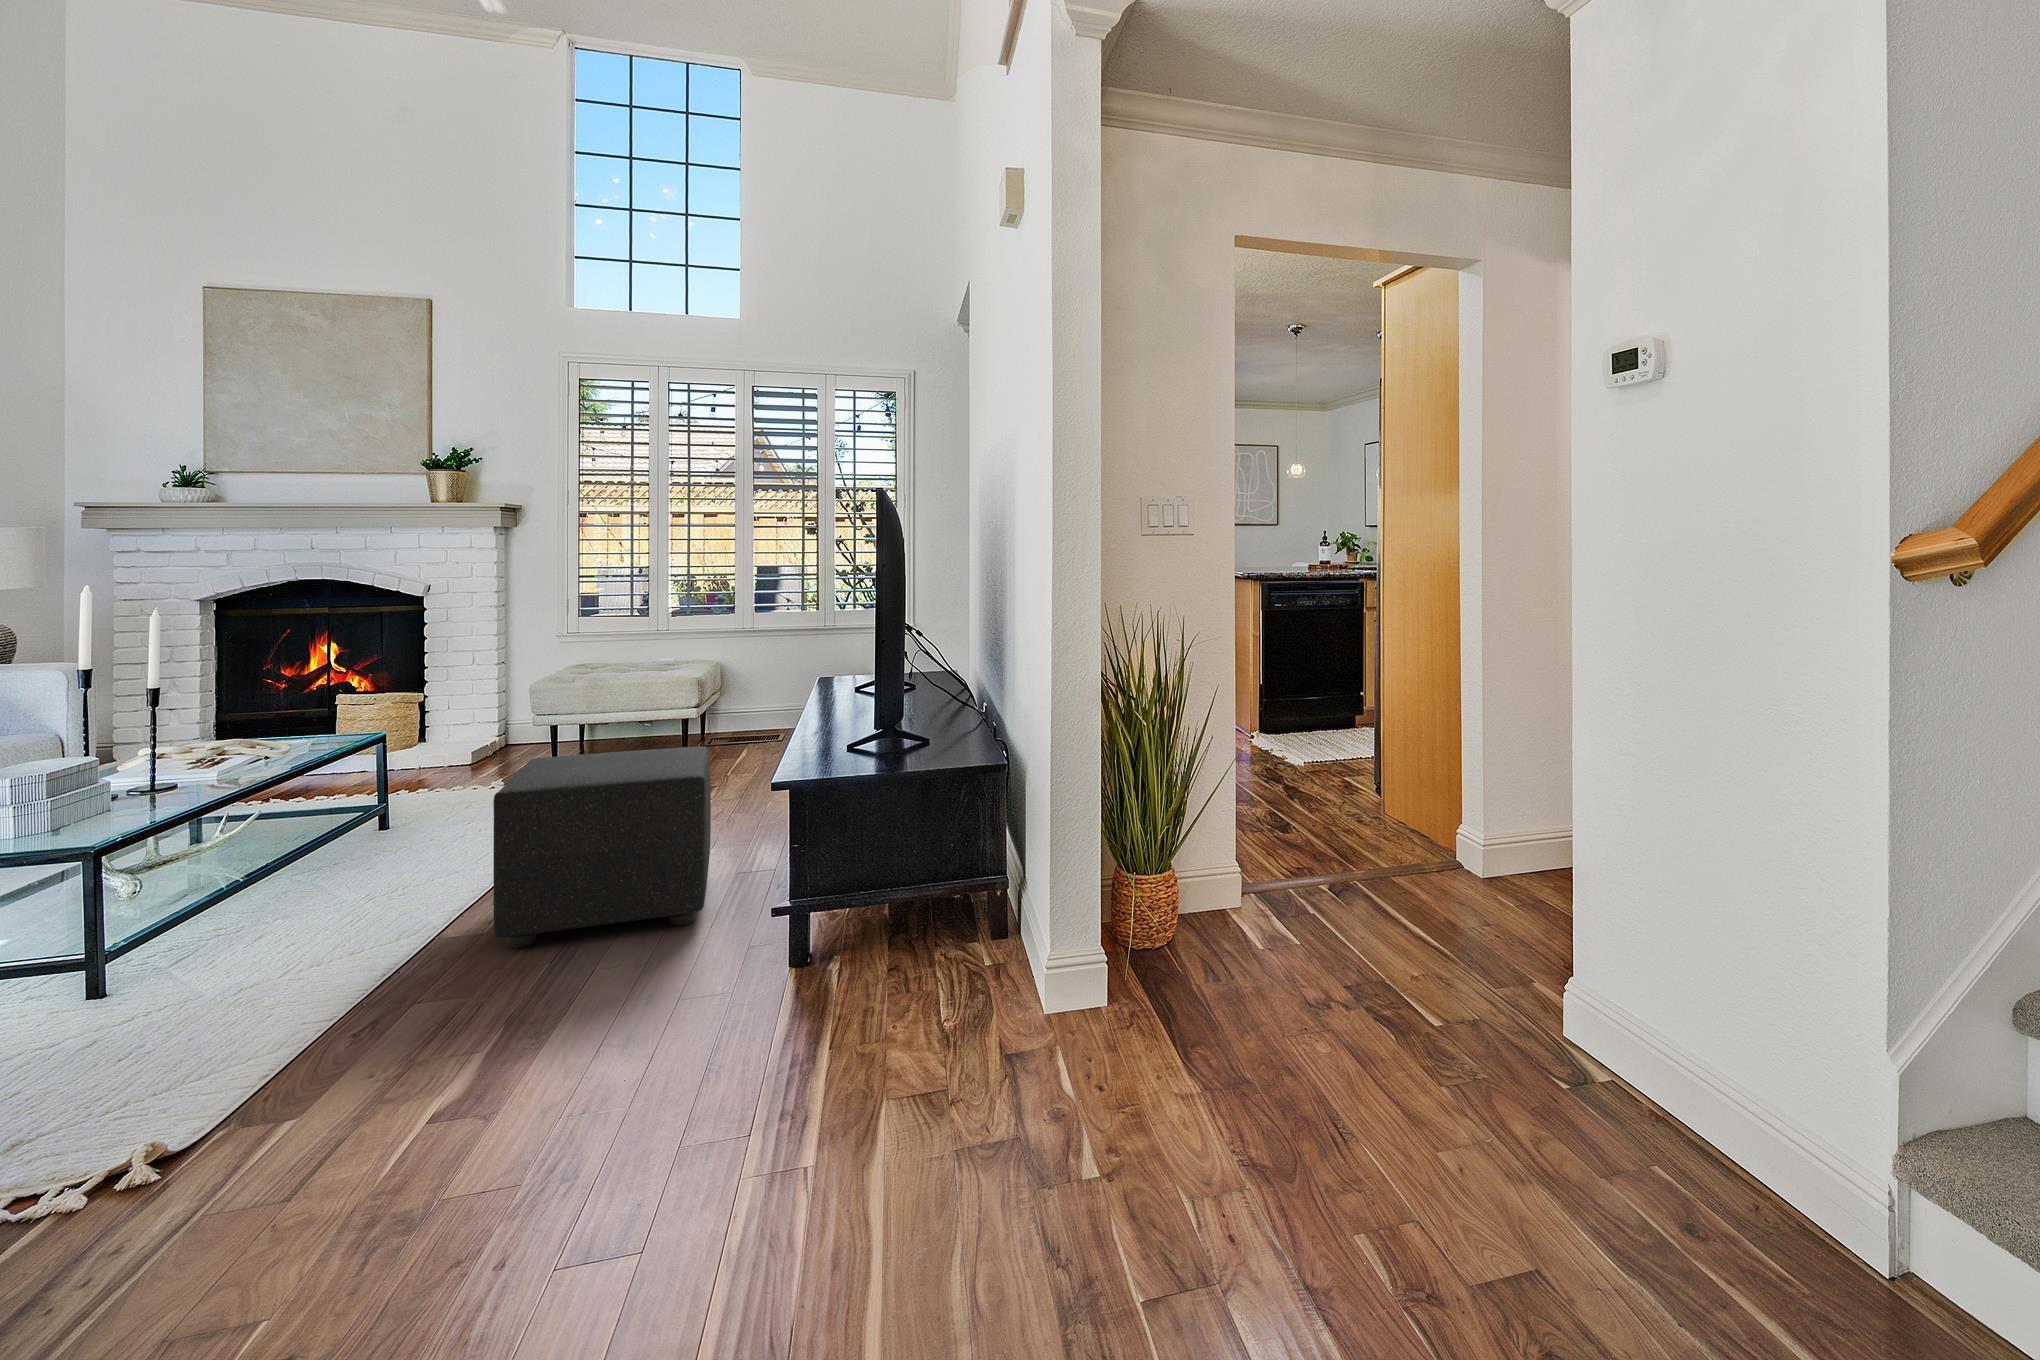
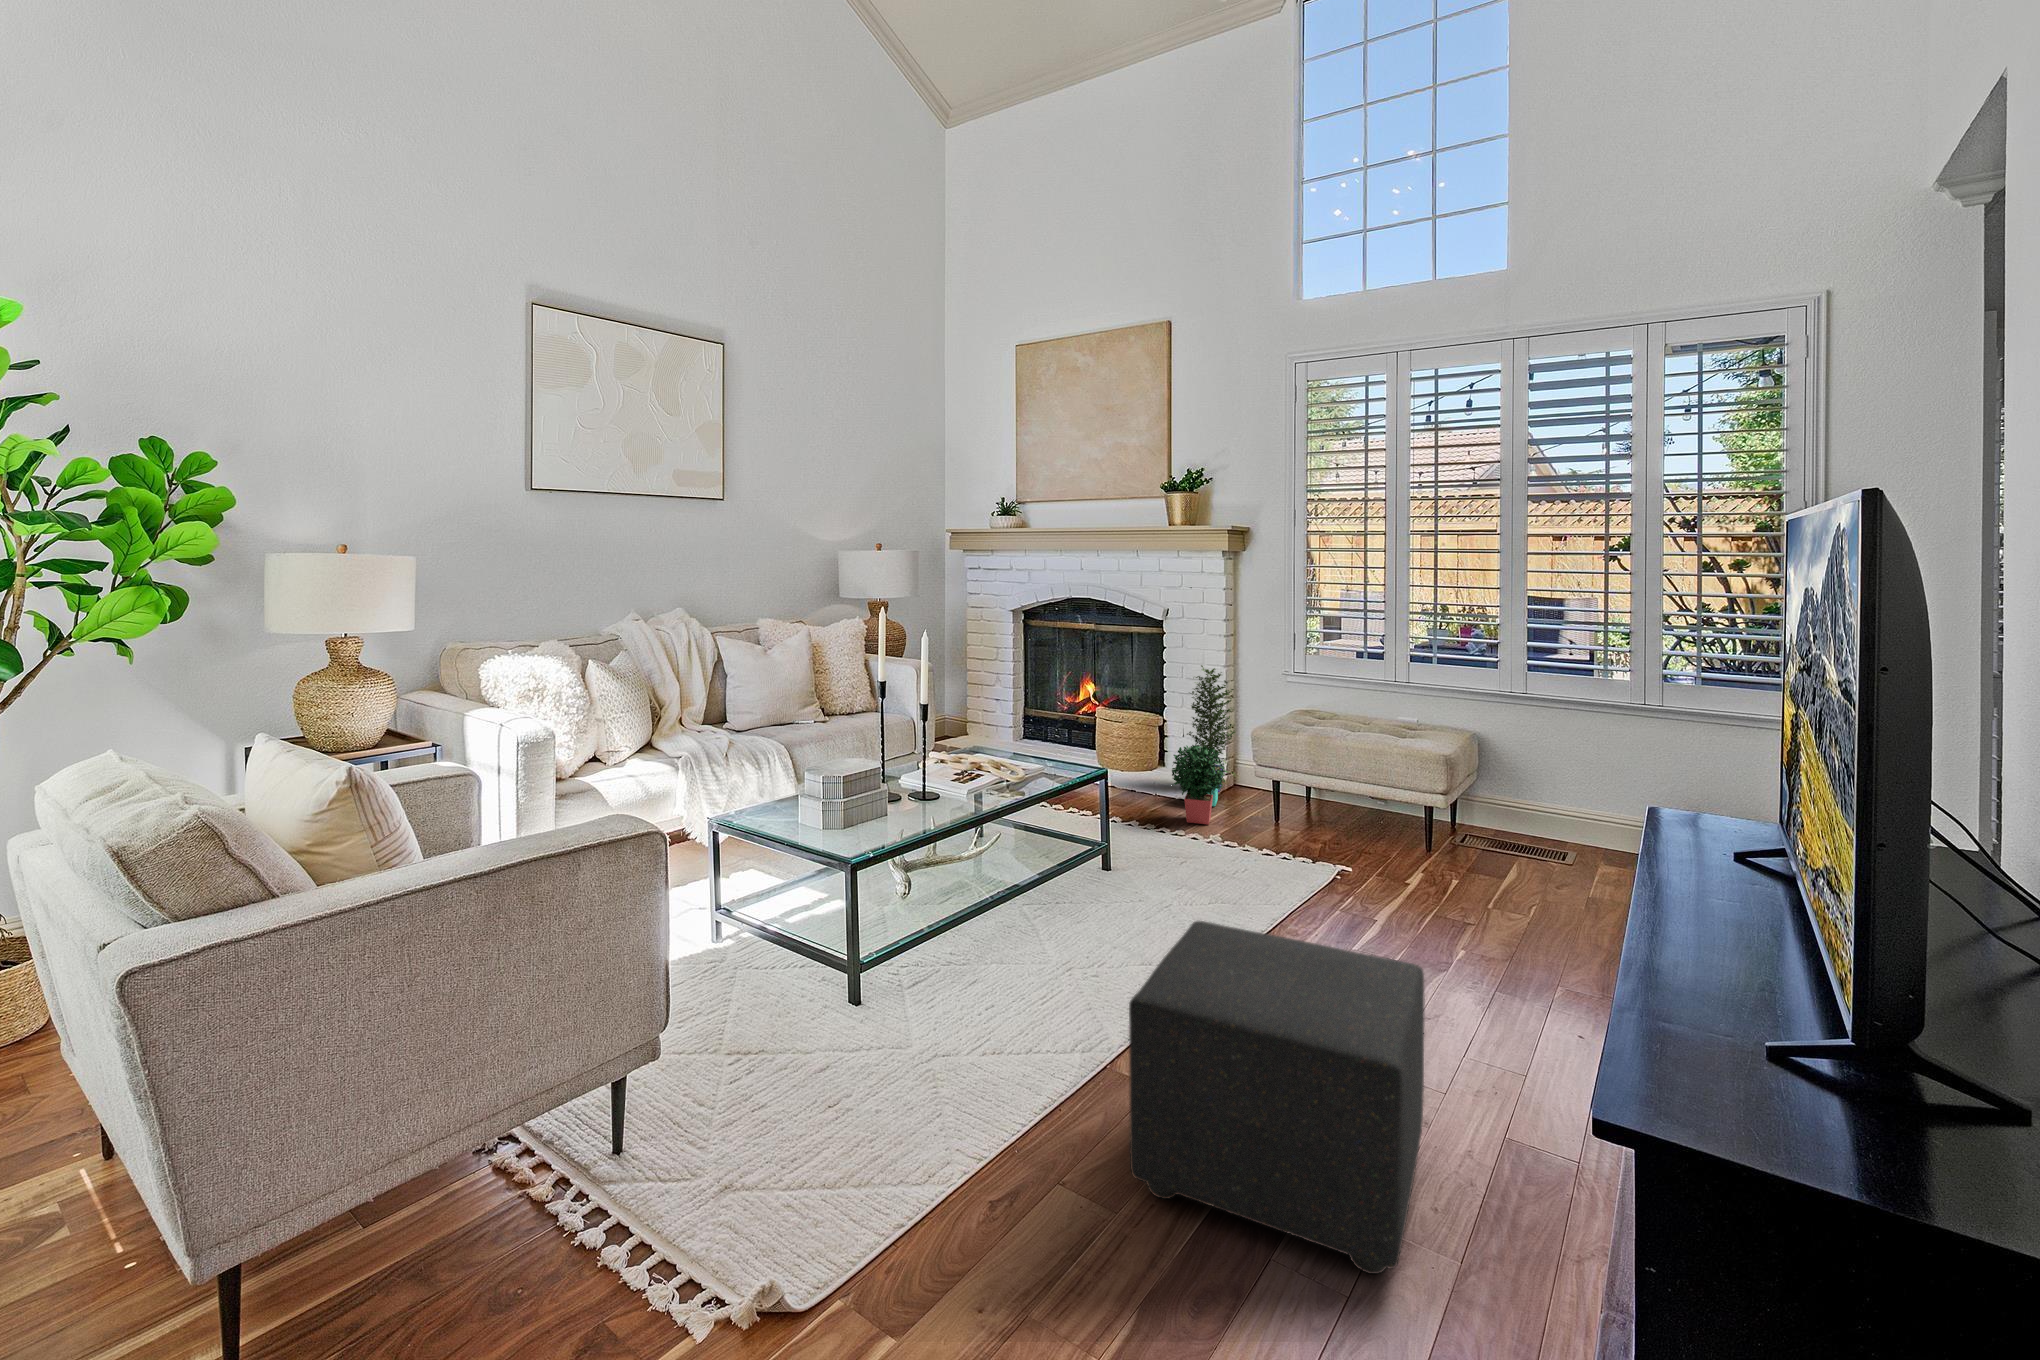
potted plant: none [448,632,514,772] -> present [1172,665,1235,824]

